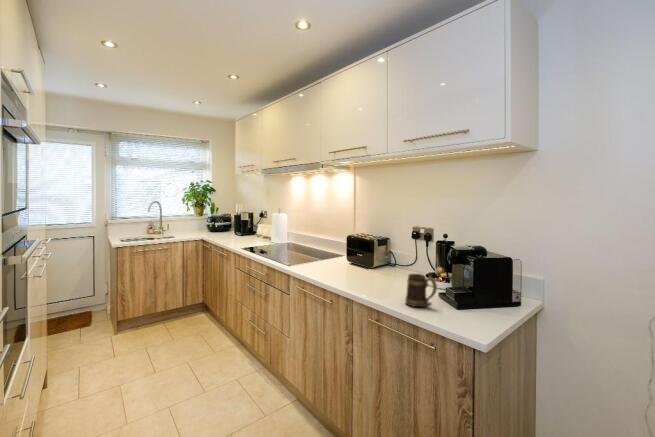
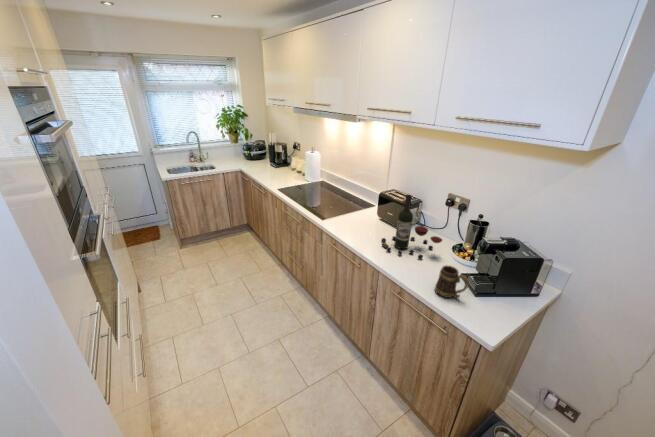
wine bottle: none [350,221,412,285] -> present [382,195,442,259]

